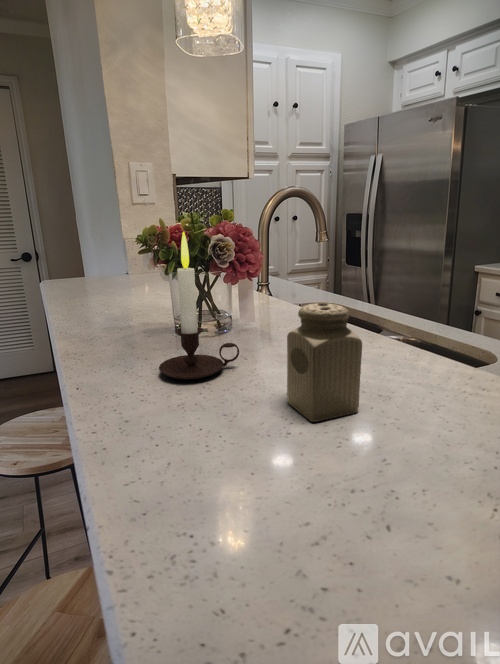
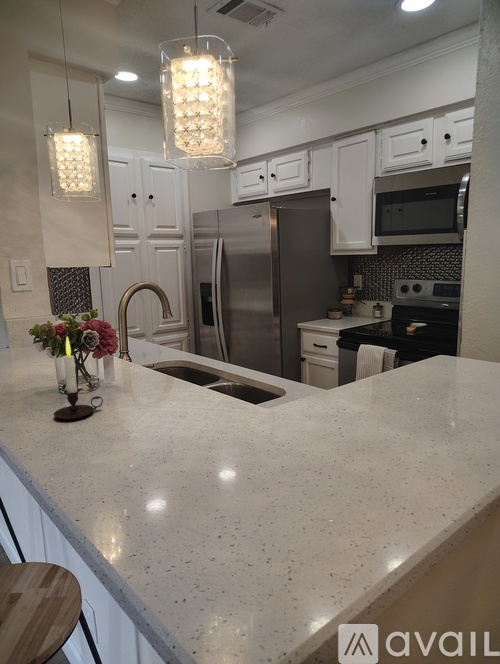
salt shaker: present [287,303,362,422] -> none [126,372,164,431]

